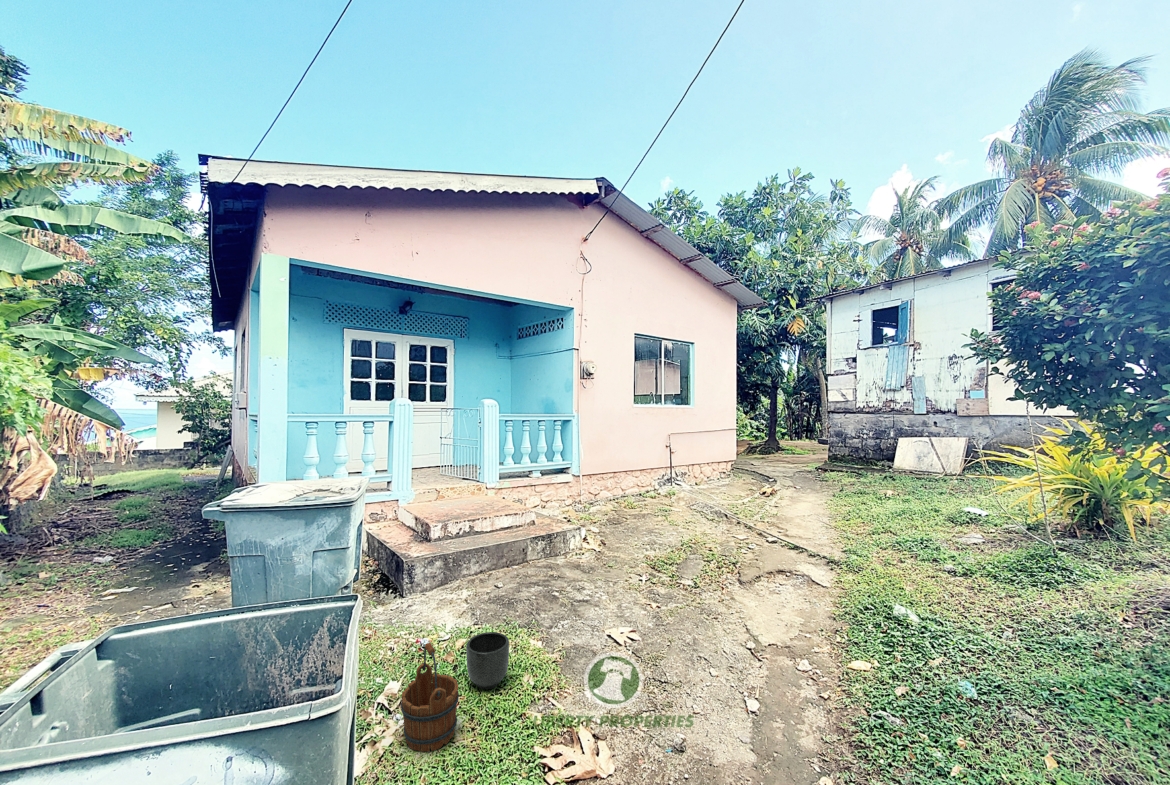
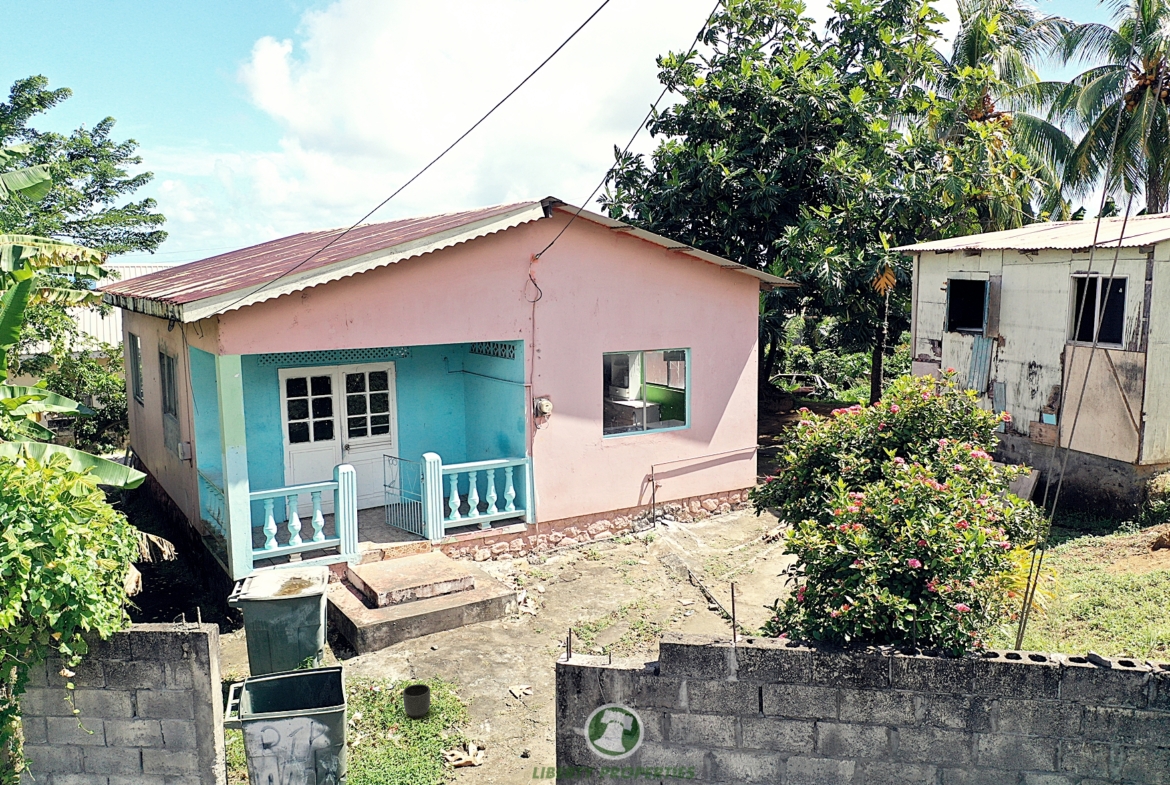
wooden bucket: present [401,643,459,751] -> none [366,689,397,744]

